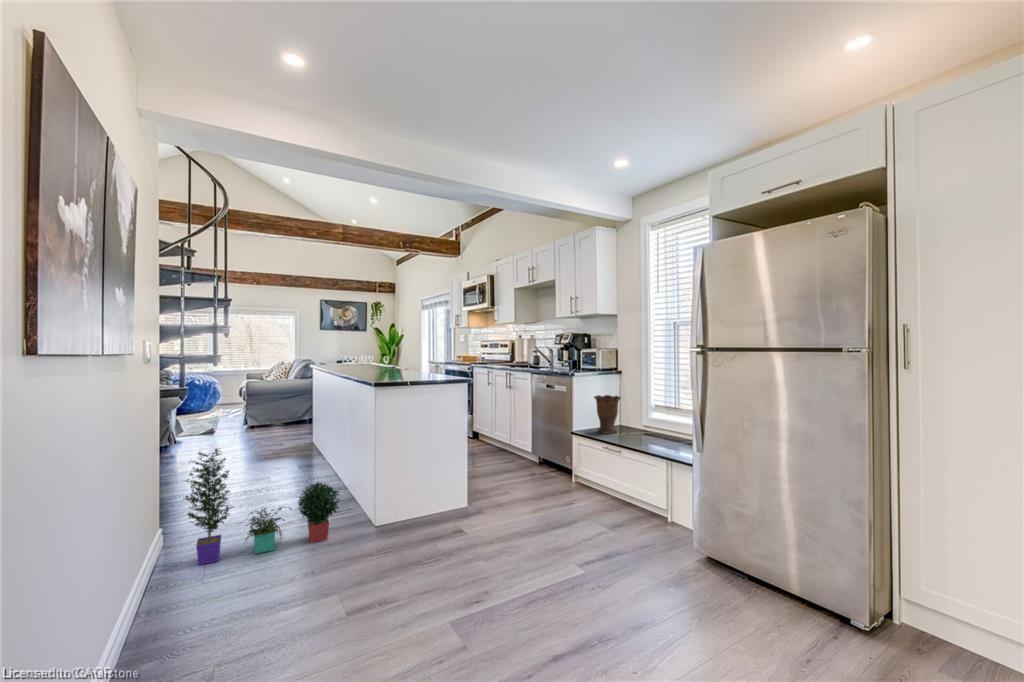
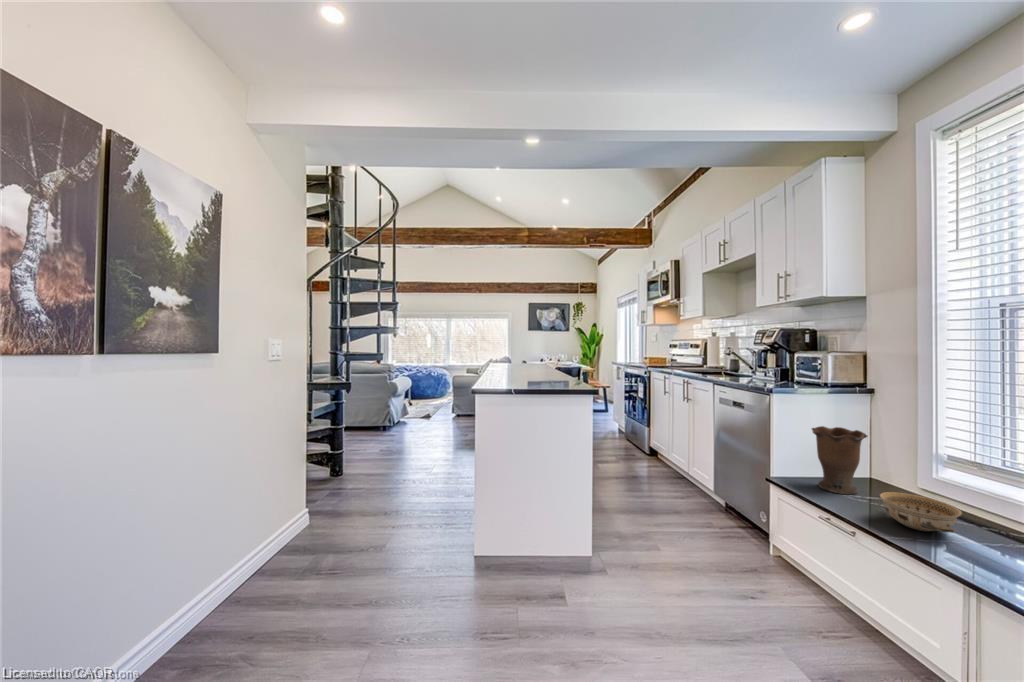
ceramic bowl: none [629,426,662,443] -> present [880,492,962,533]
potted plant: present [184,448,340,565] -> none [262,451,420,575]

